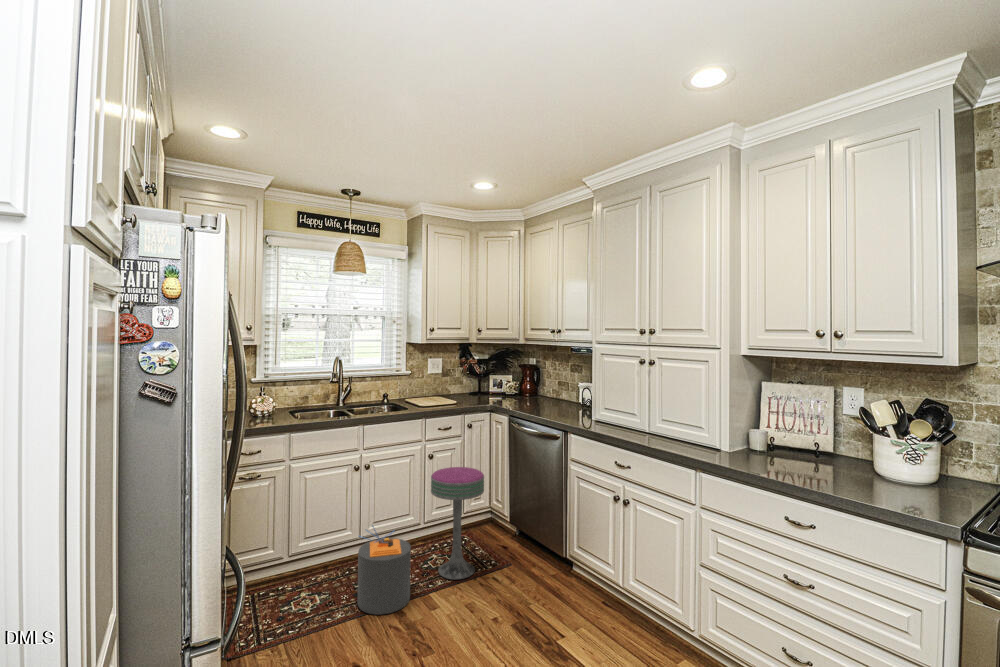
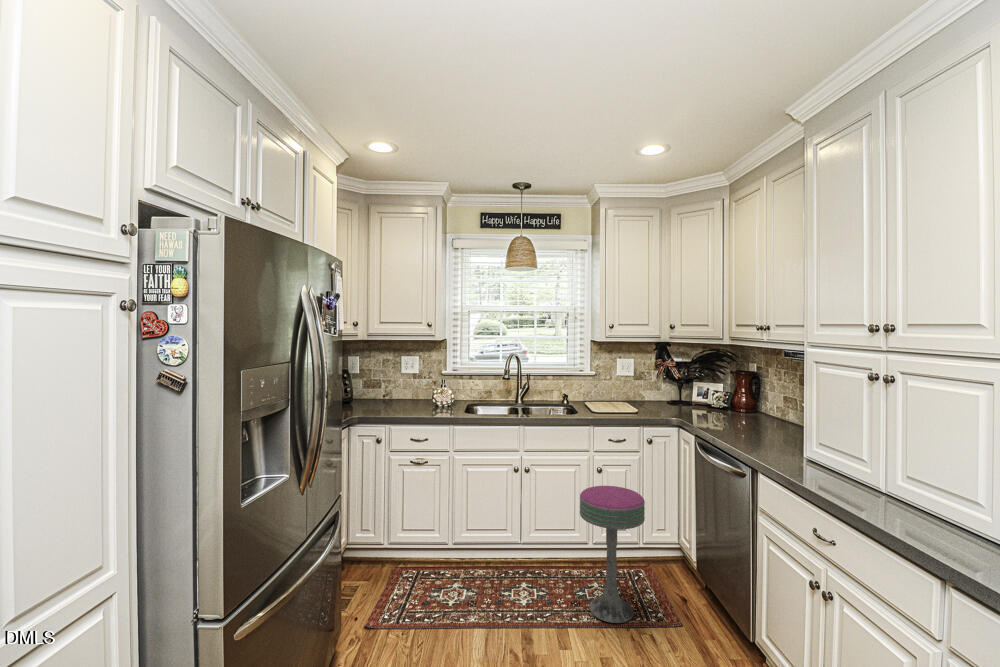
trash can: present [358,525,411,614] -> none [492,531,547,637]

